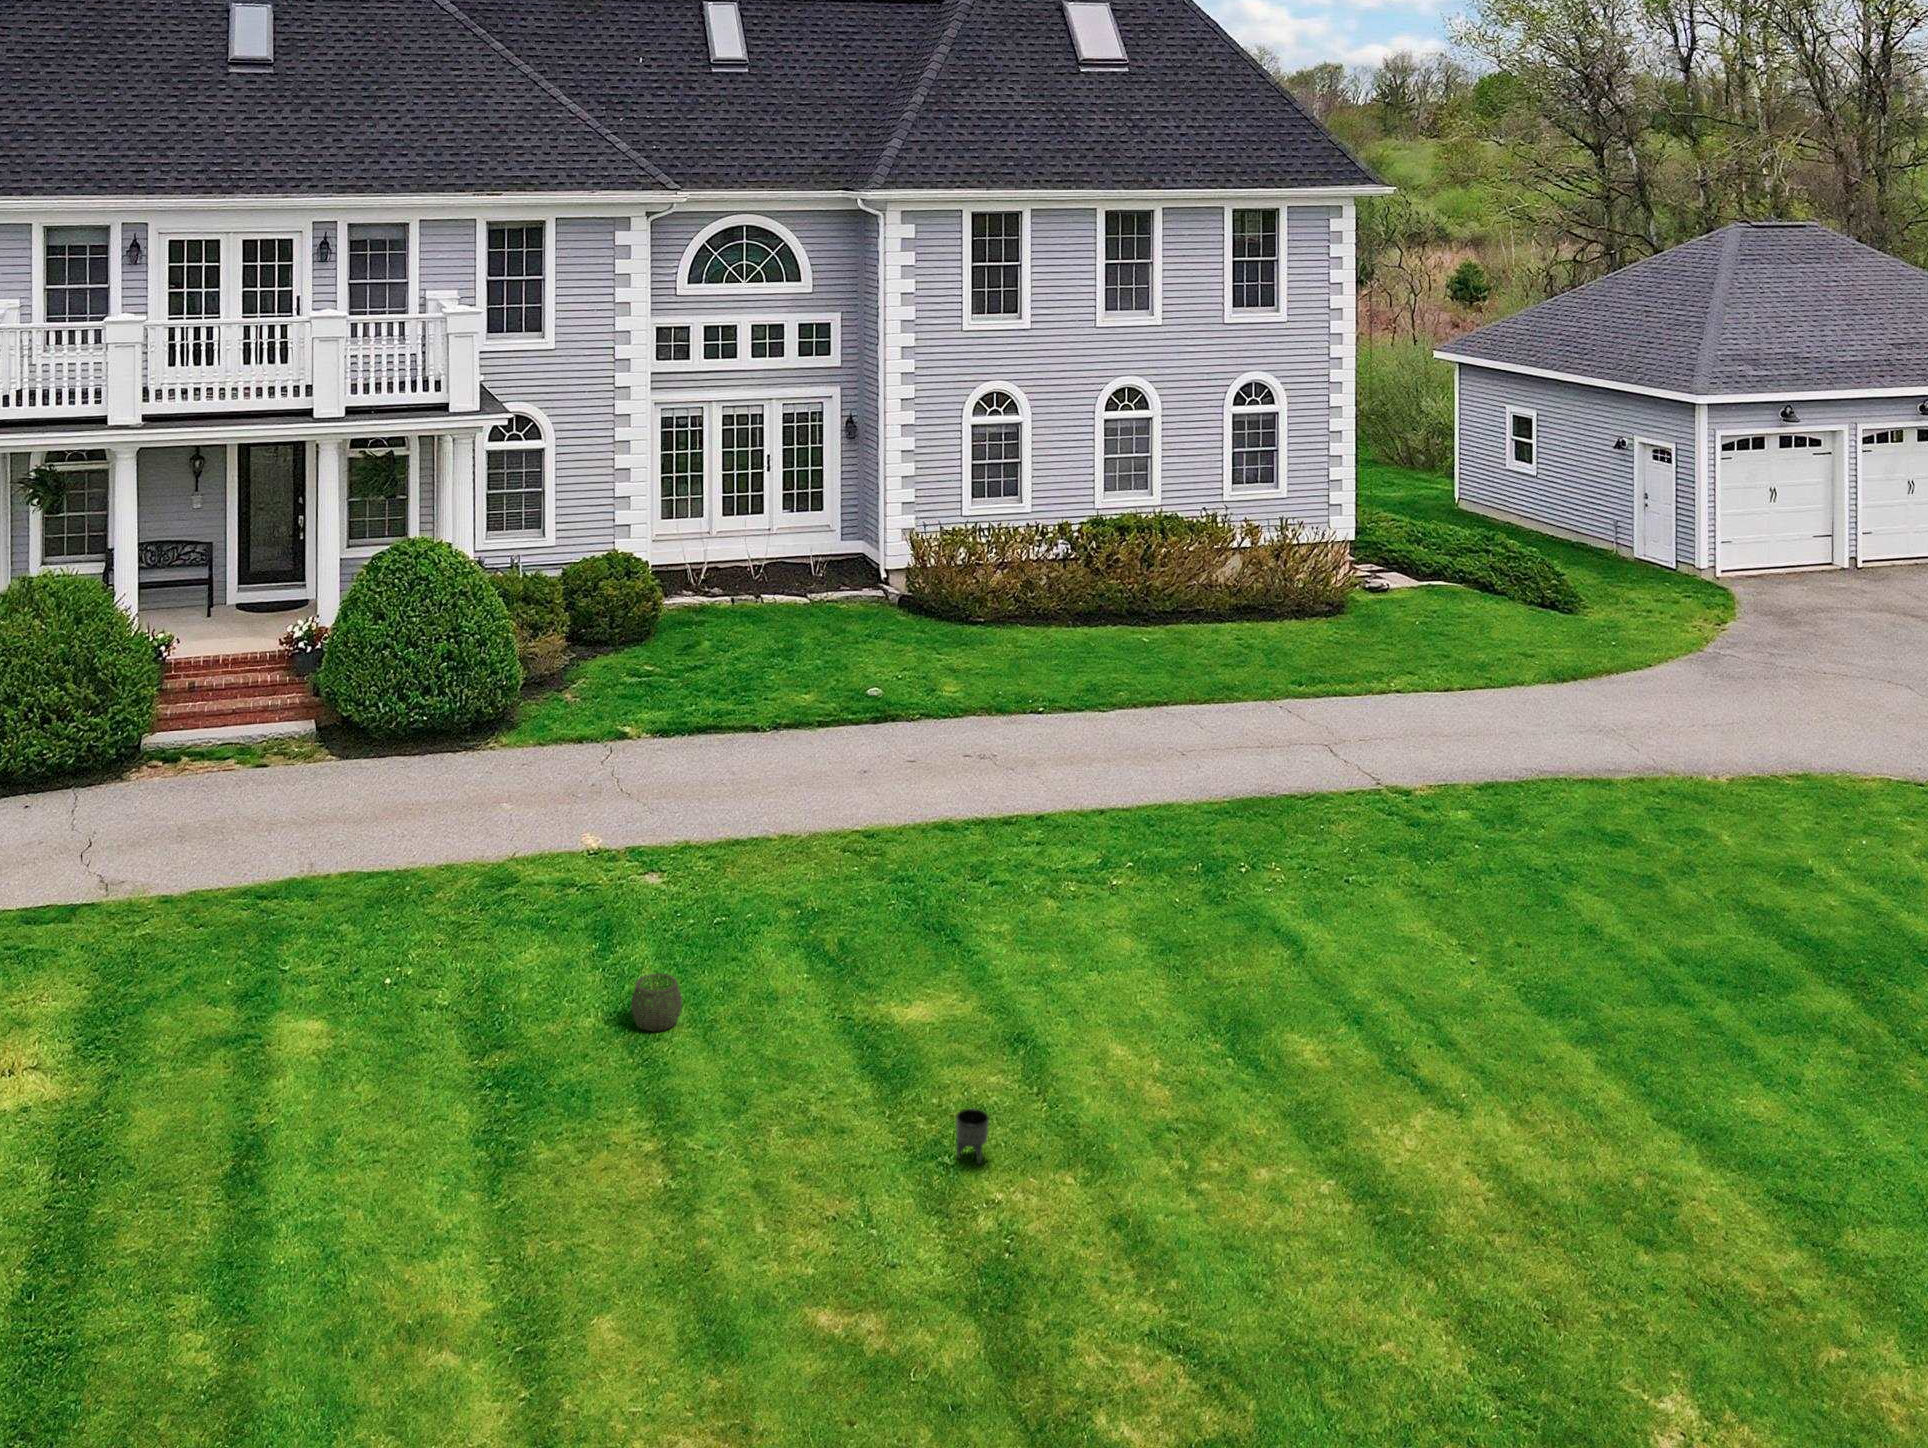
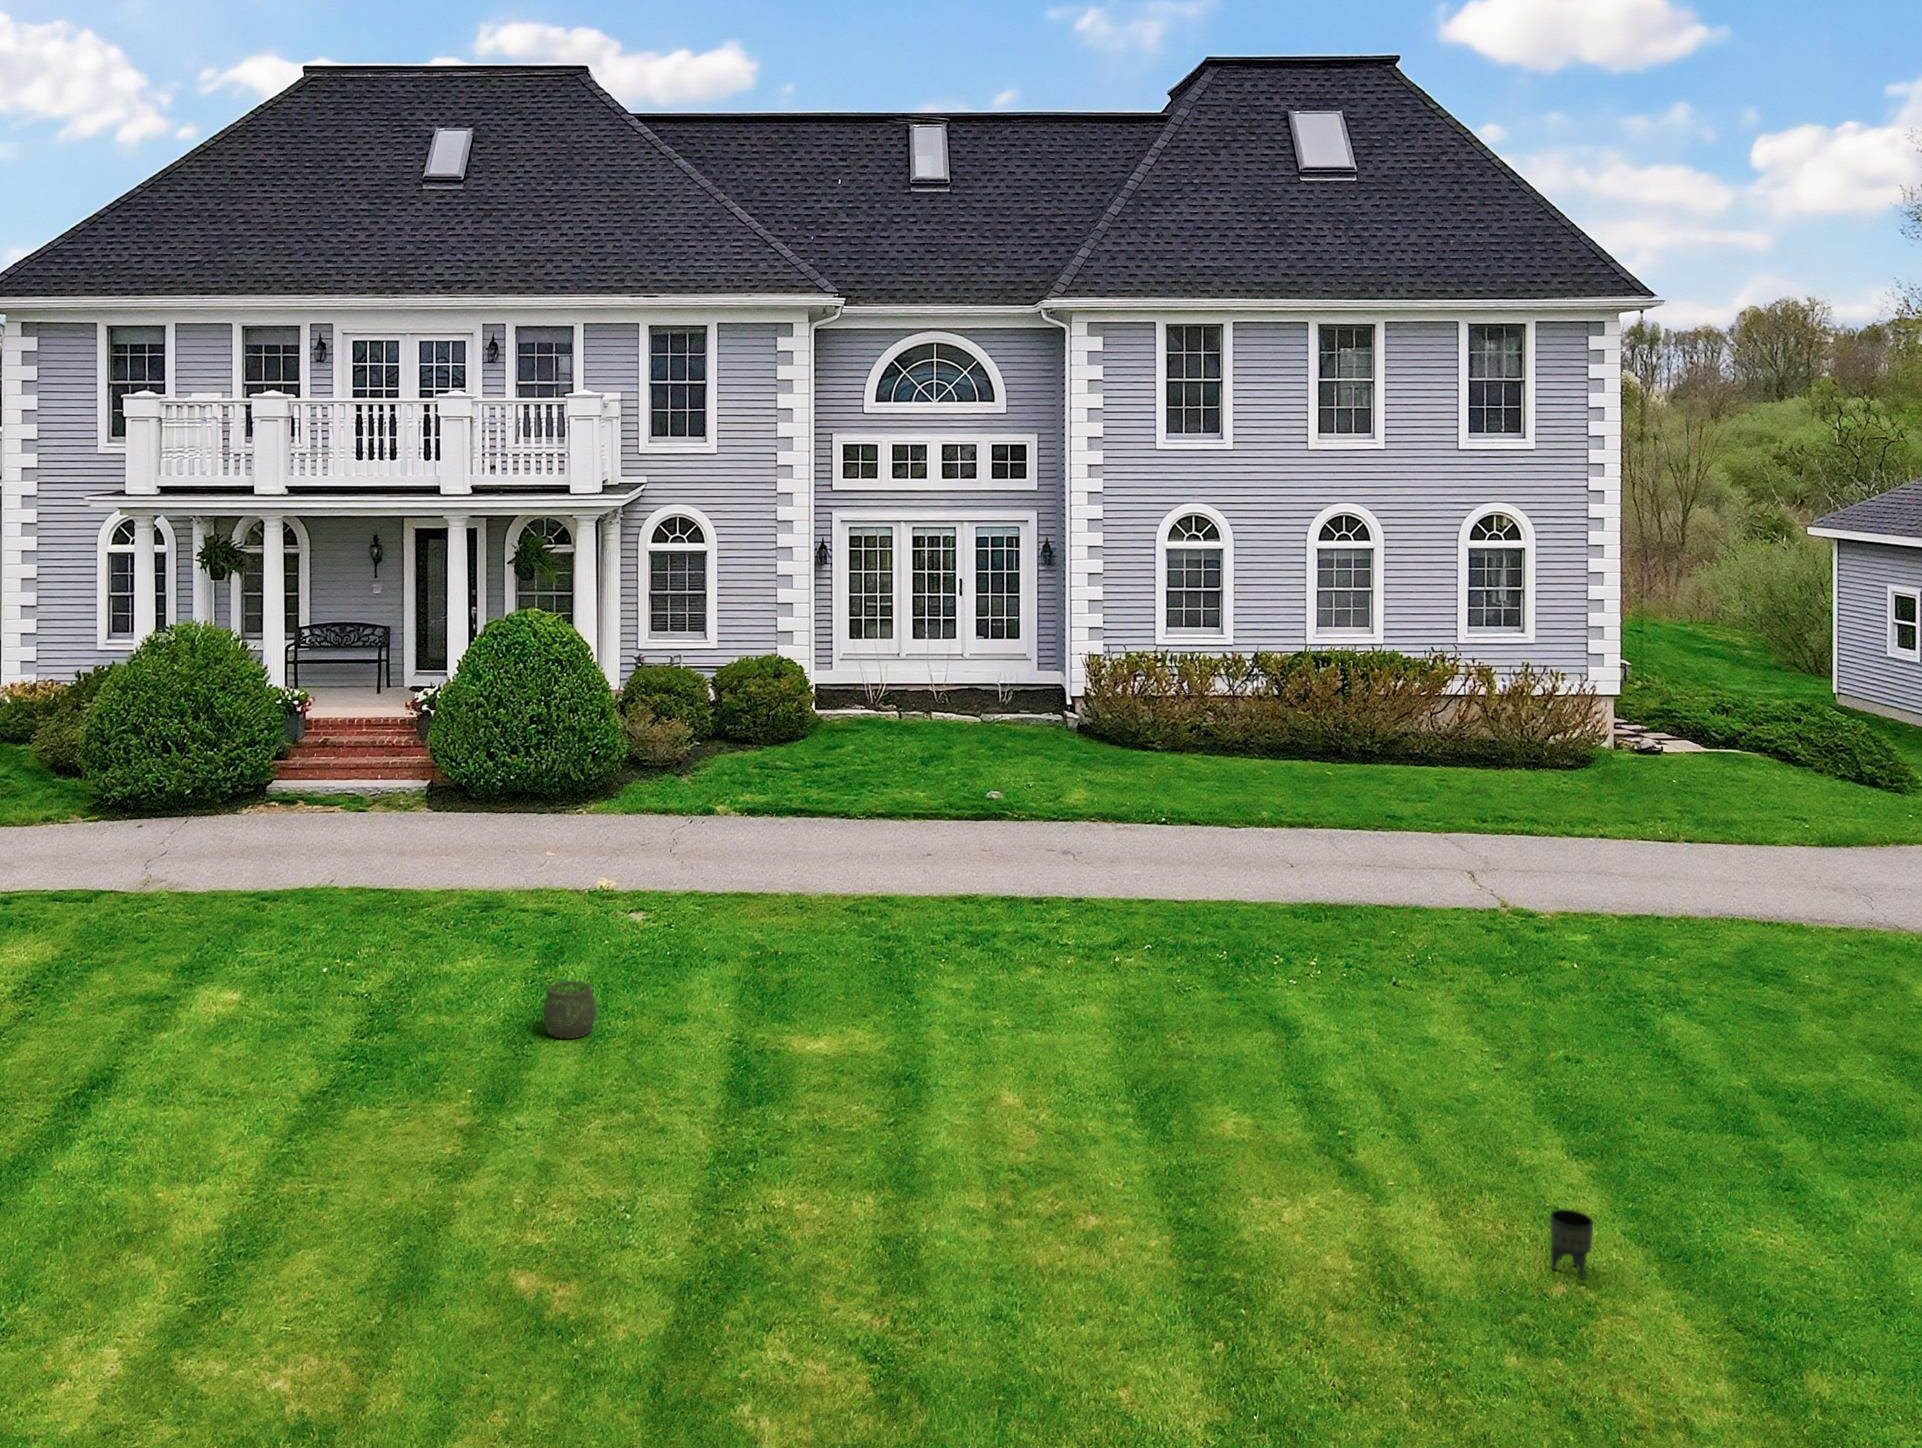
planter: present [956,1109,989,1164] -> present [1550,1209,1593,1279]

